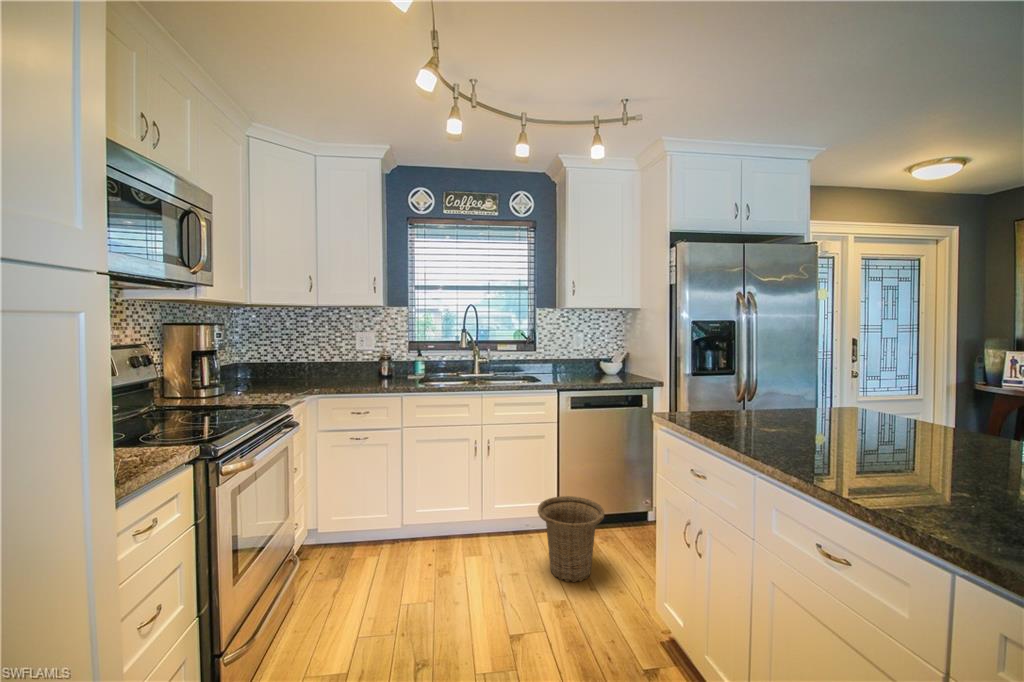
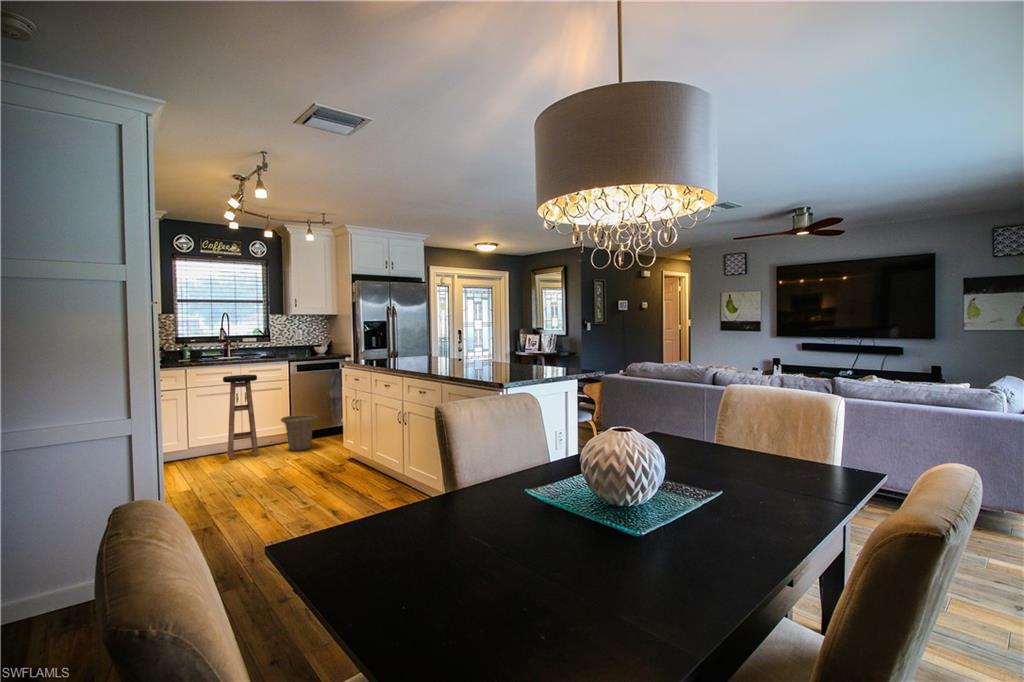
bar stool: none [445,413,500,577] -> present [223,375,259,460]

